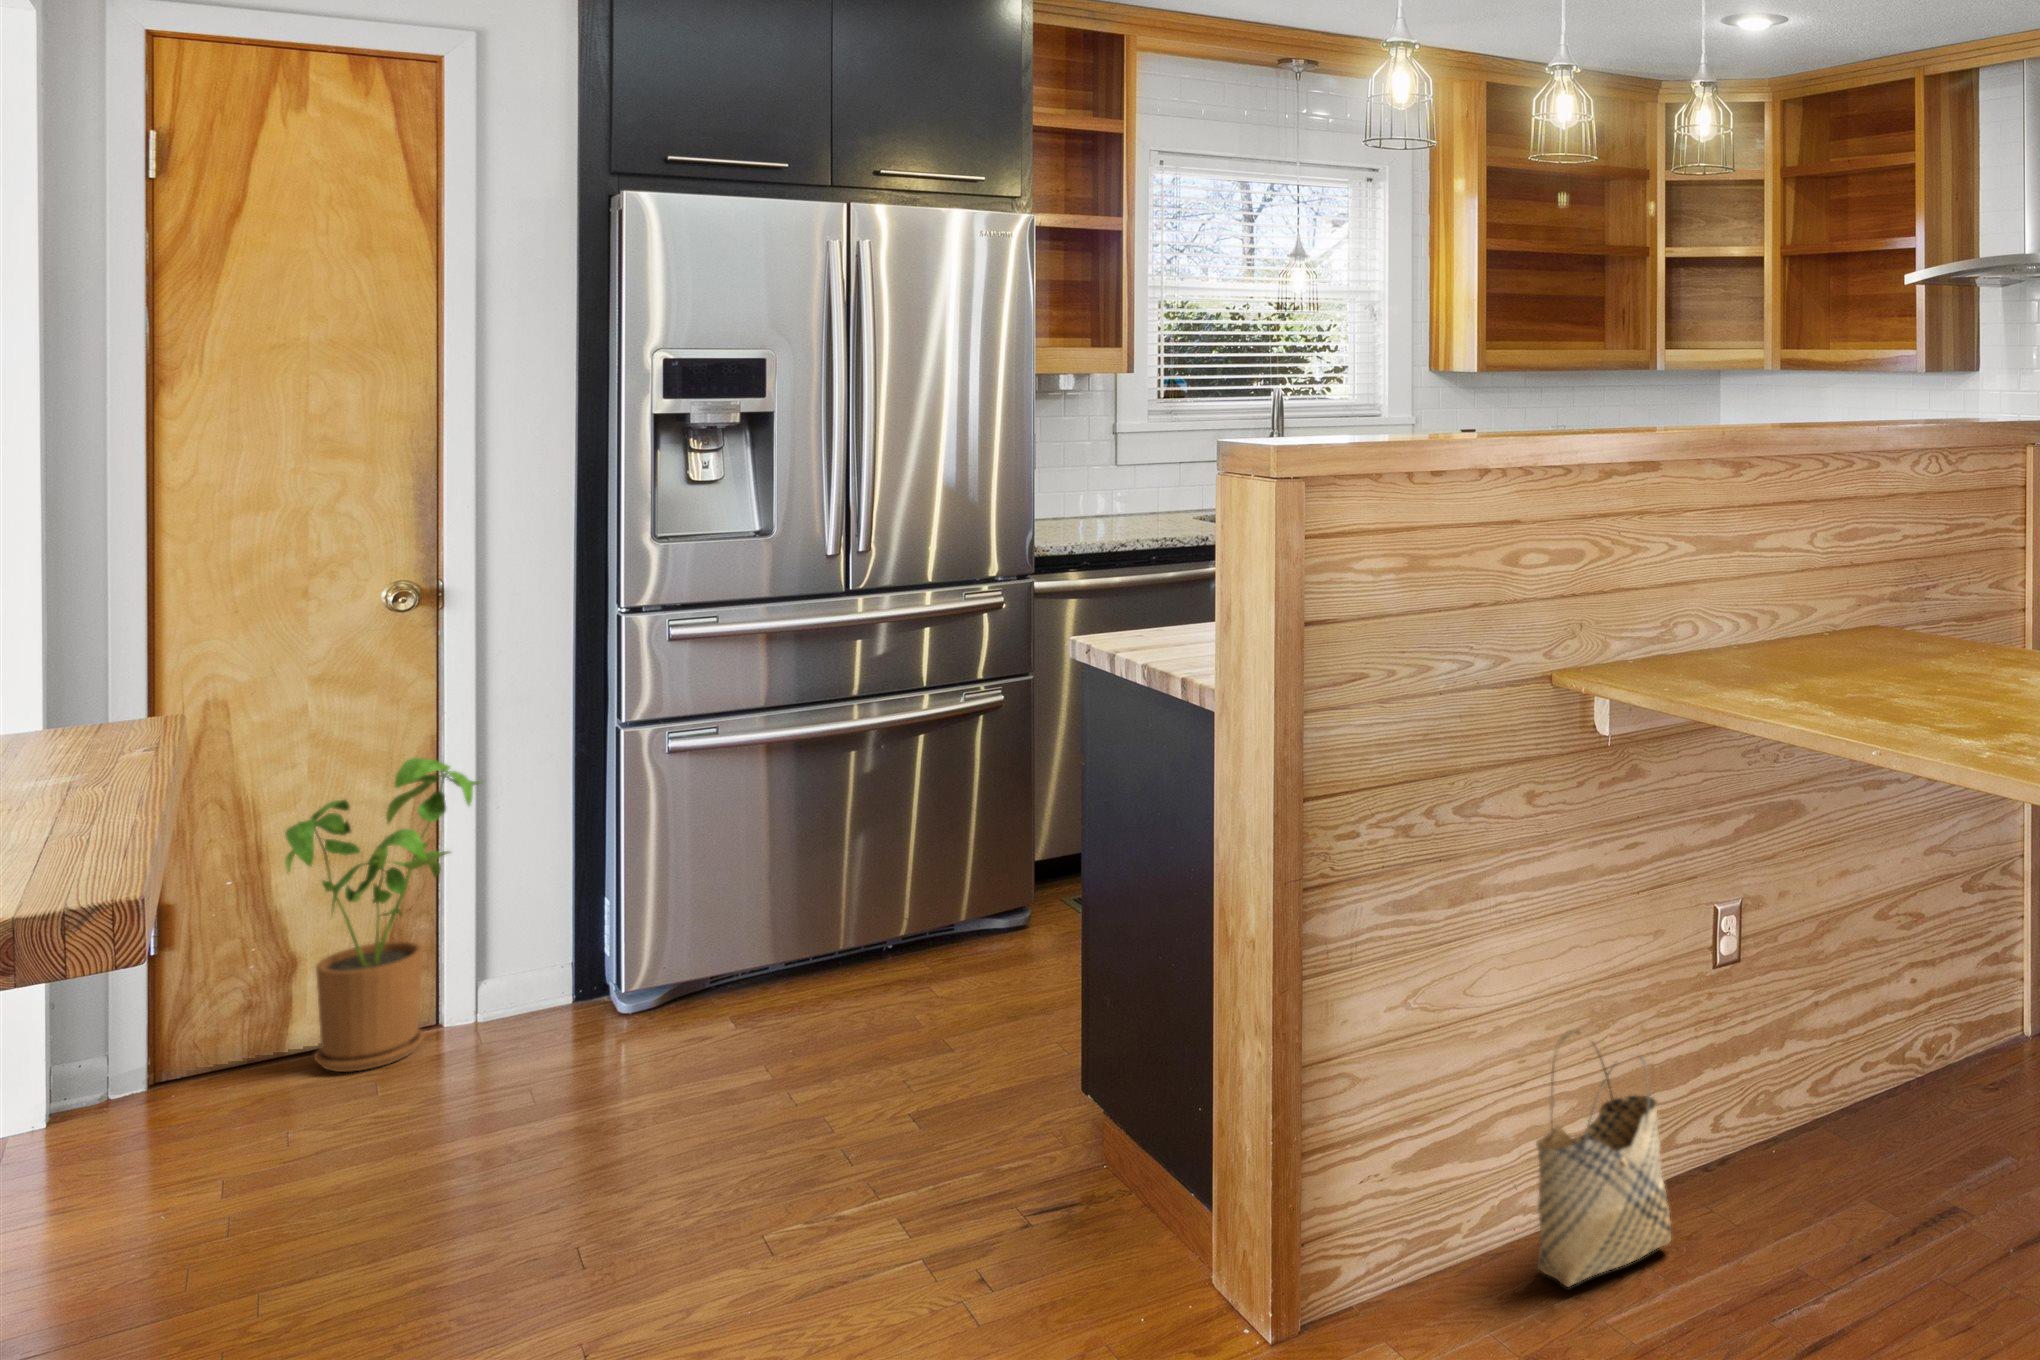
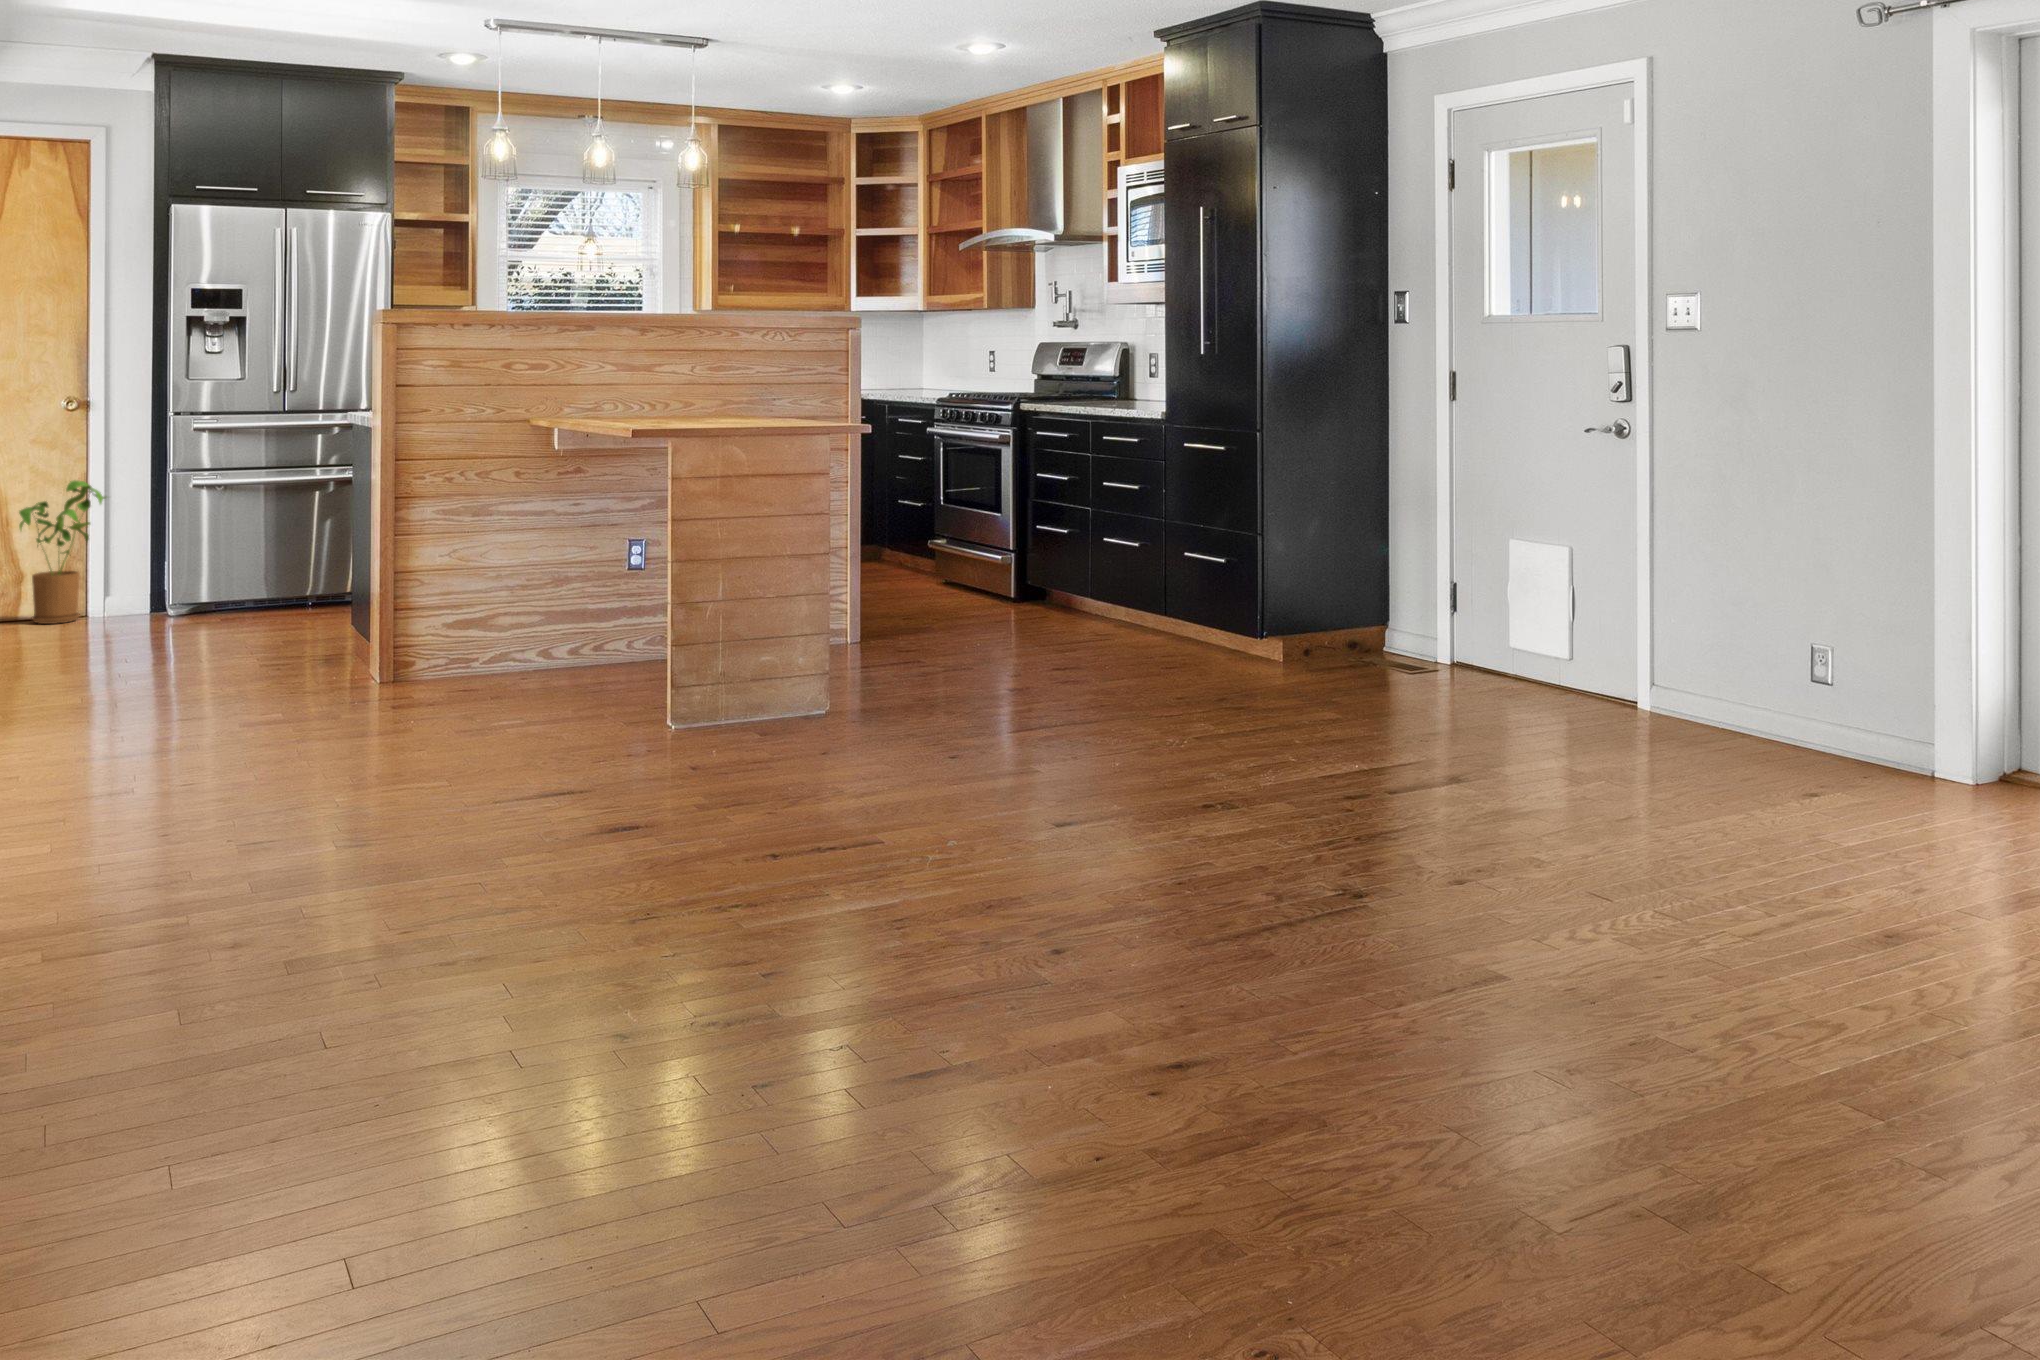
woven basket: present [1536,1031,1671,1287] -> none [503,578,573,678]

